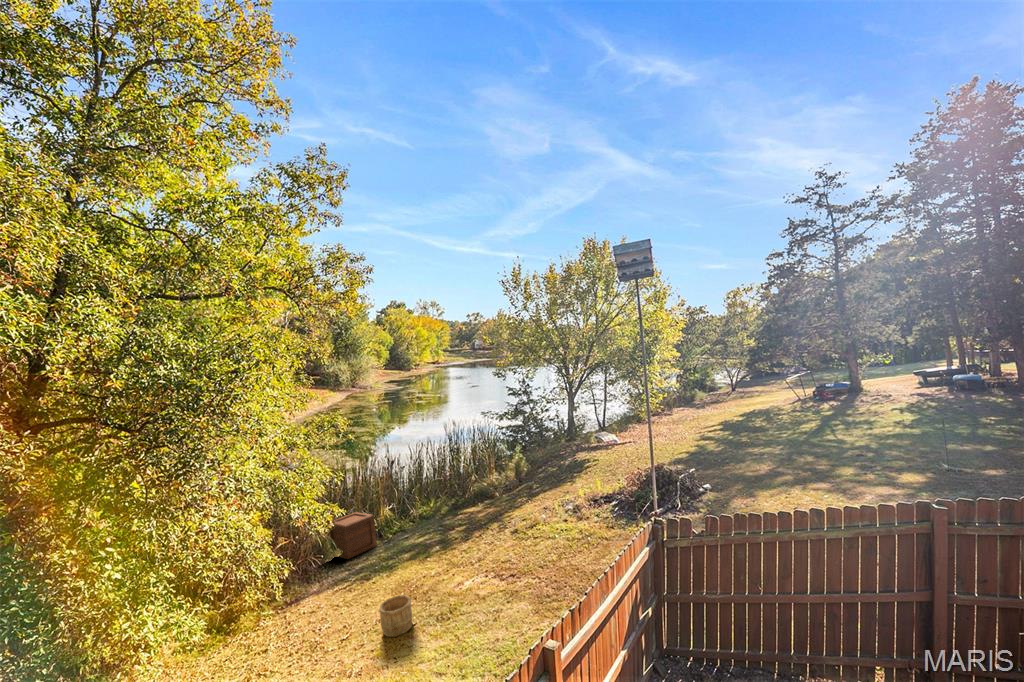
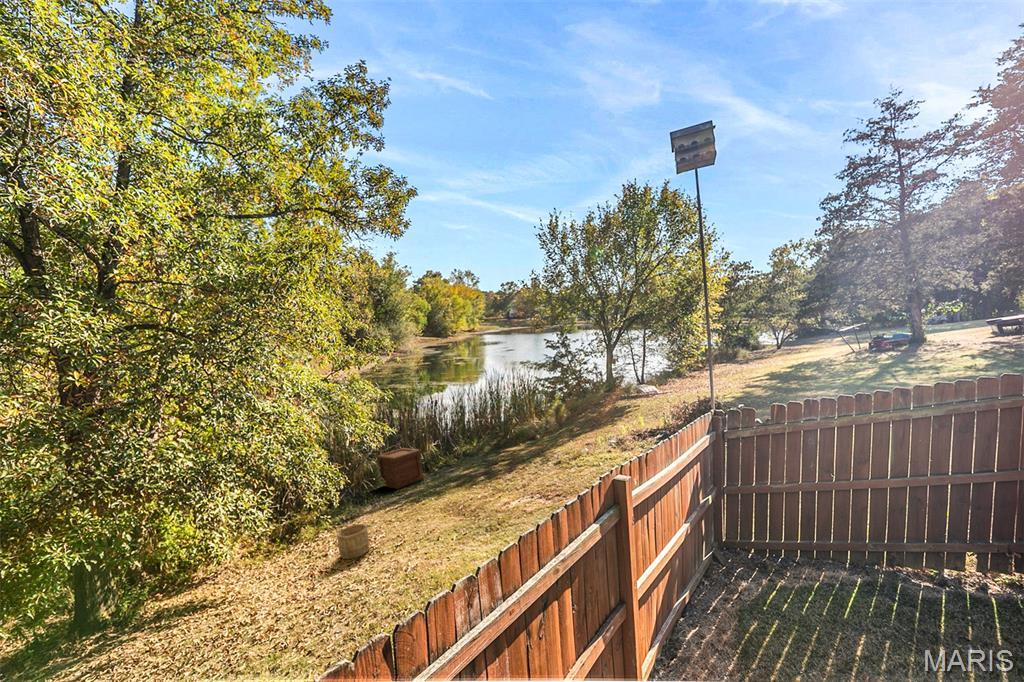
wooden bucket: present [379,595,412,637] -> present [336,524,370,559]

